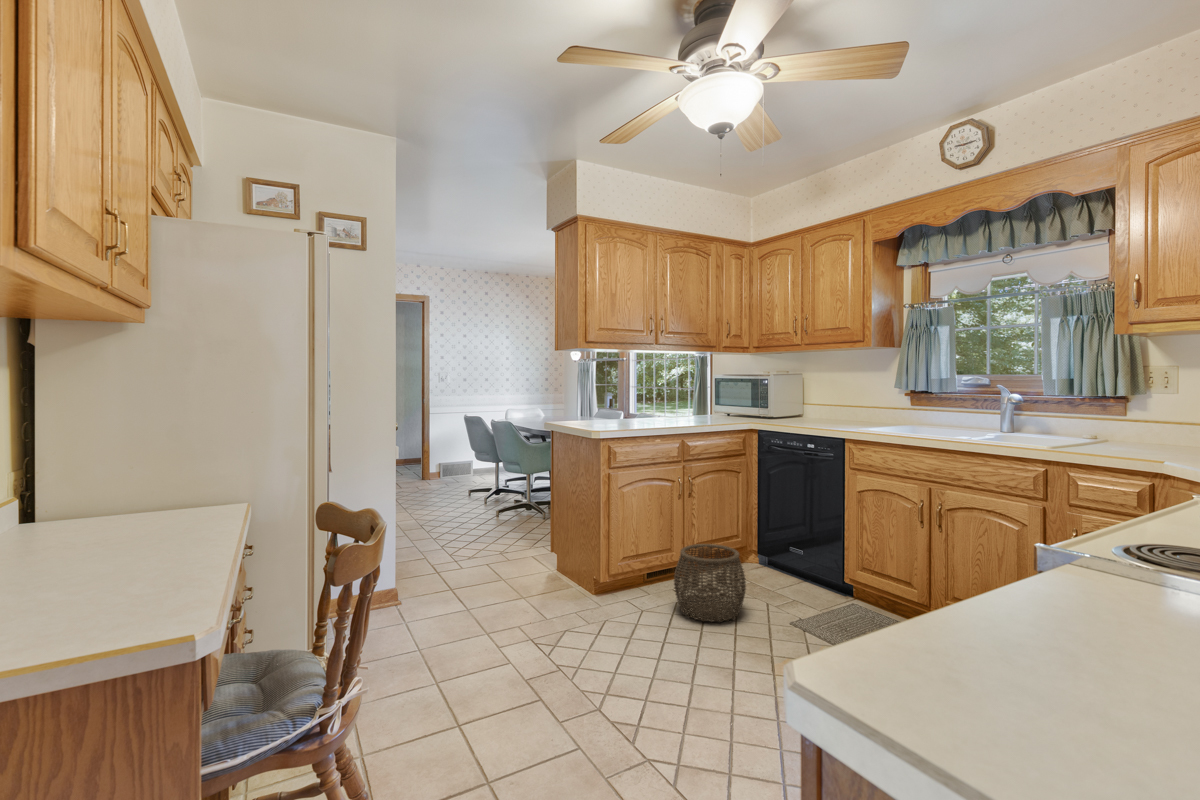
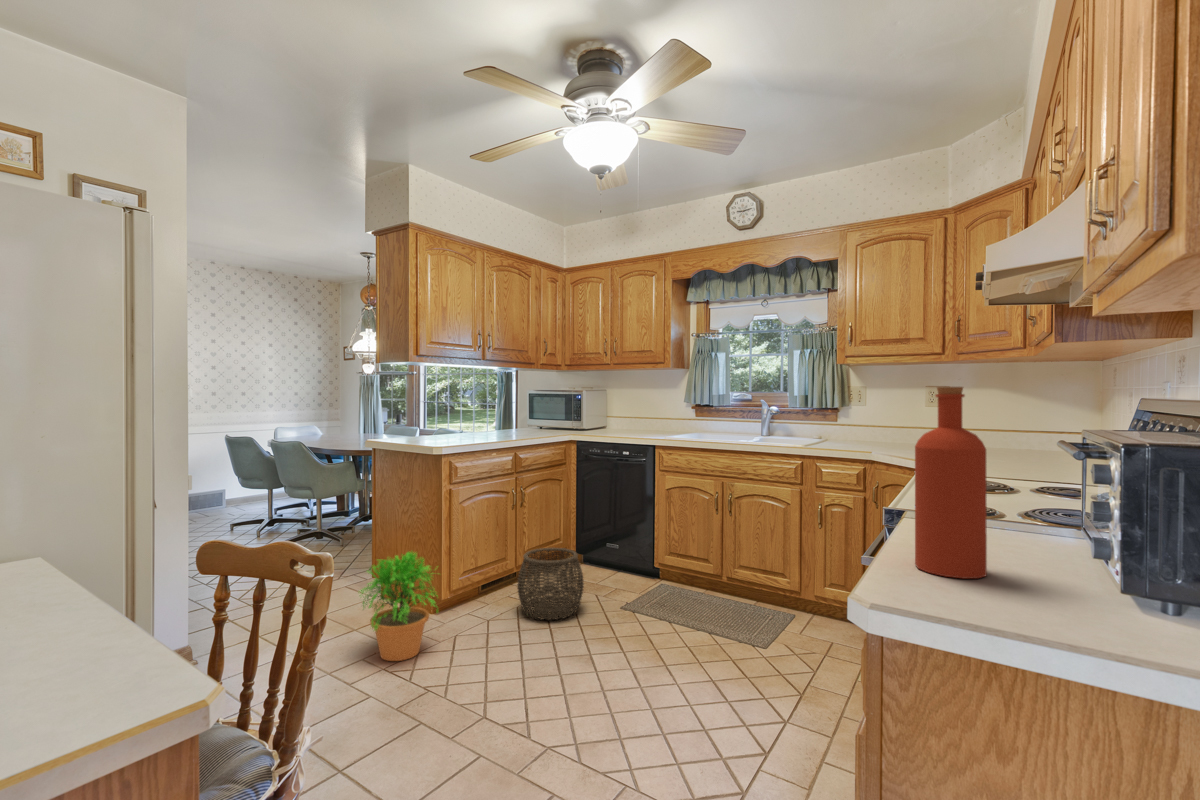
bottle: none [967,374,1095,696] -> present [915,387,987,578]
potted plant: none [509,533,592,638] -> present [361,552,438,661]

